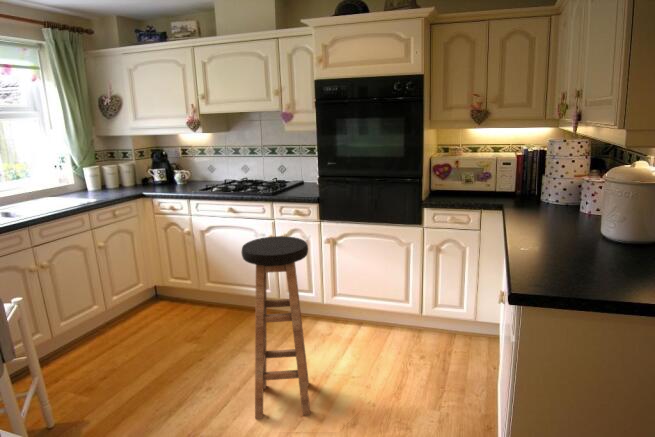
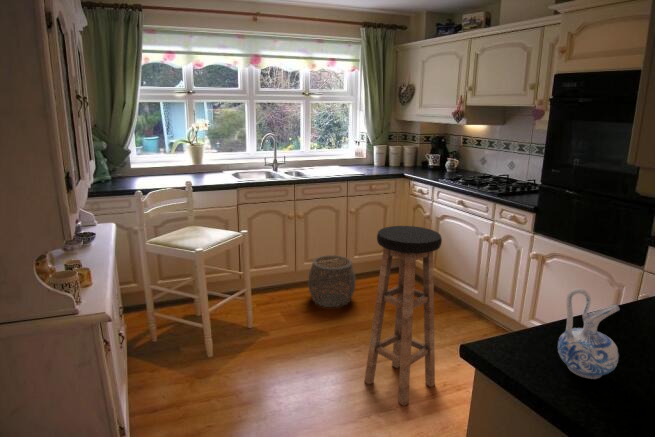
ceramic pitcher: none [563,225,604,283] -> present [558,288,619,379]
woven basket: none [79,307,147,378] -> present [308,255,356,307]

